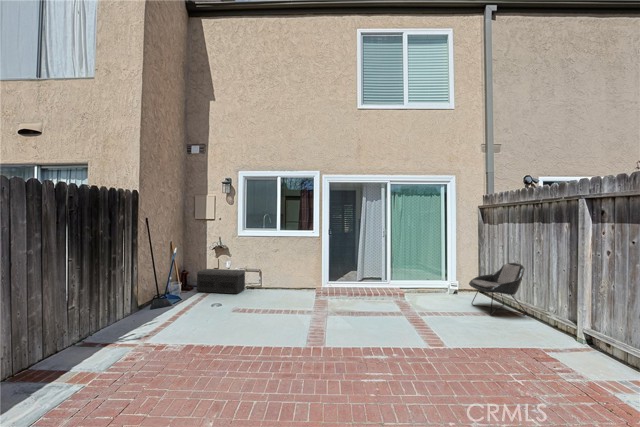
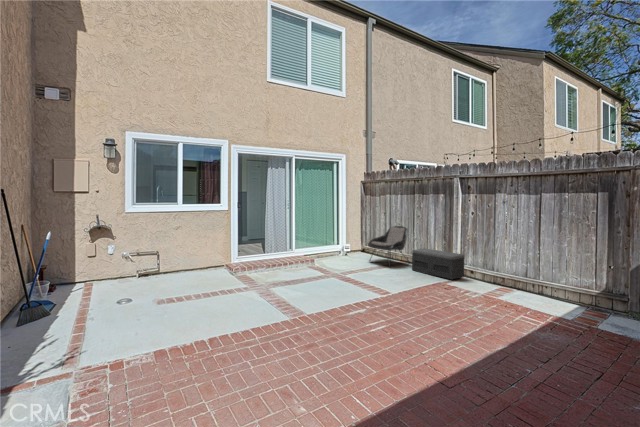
storage bench: present [197,269,245,294] -> present [412,248,464,280]

